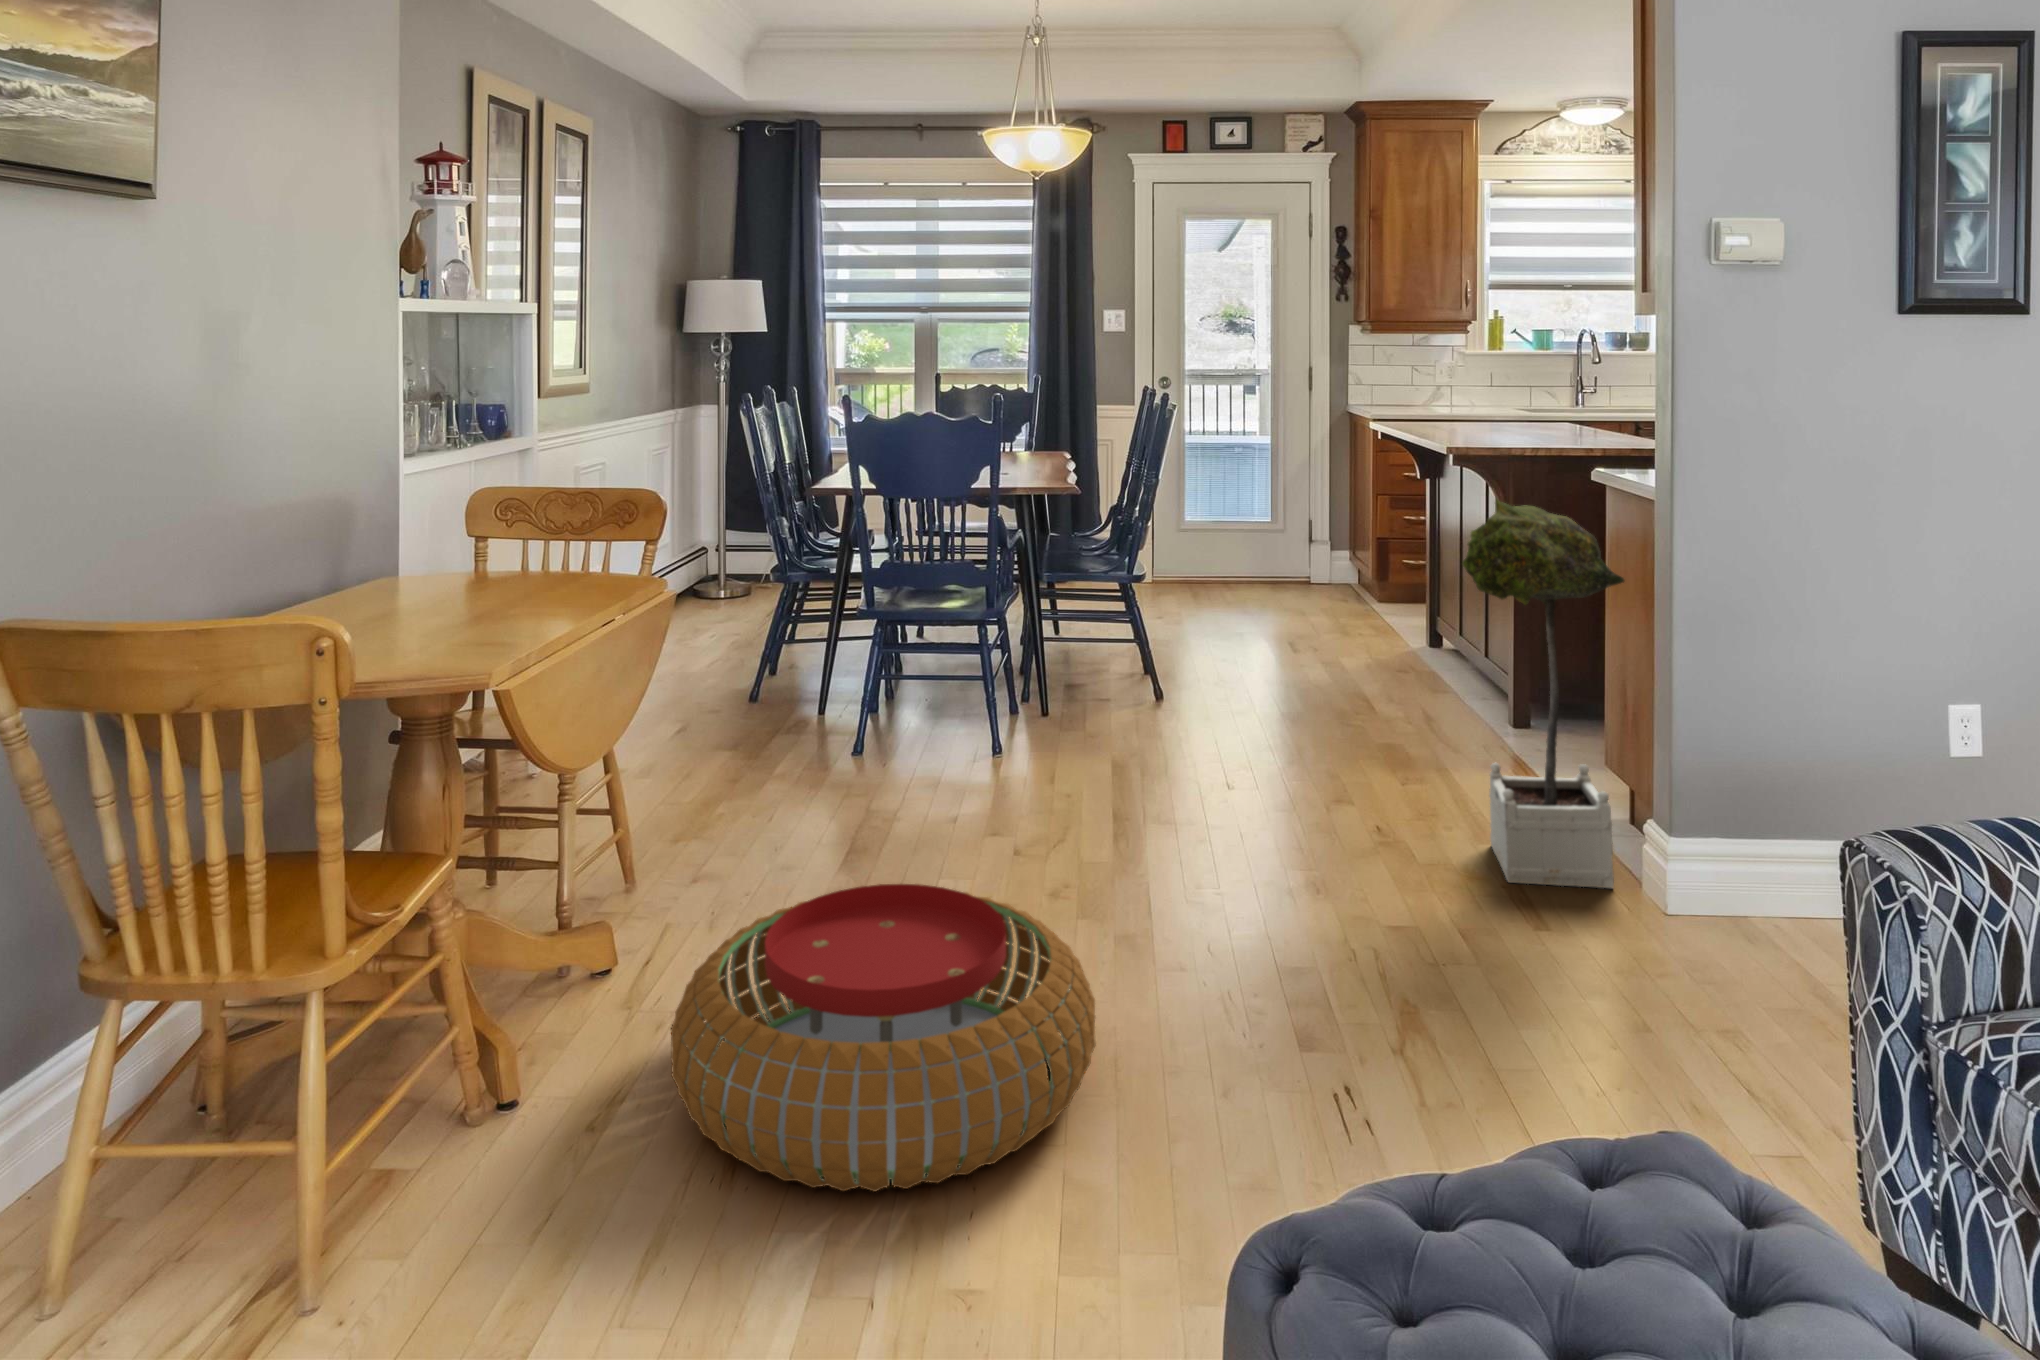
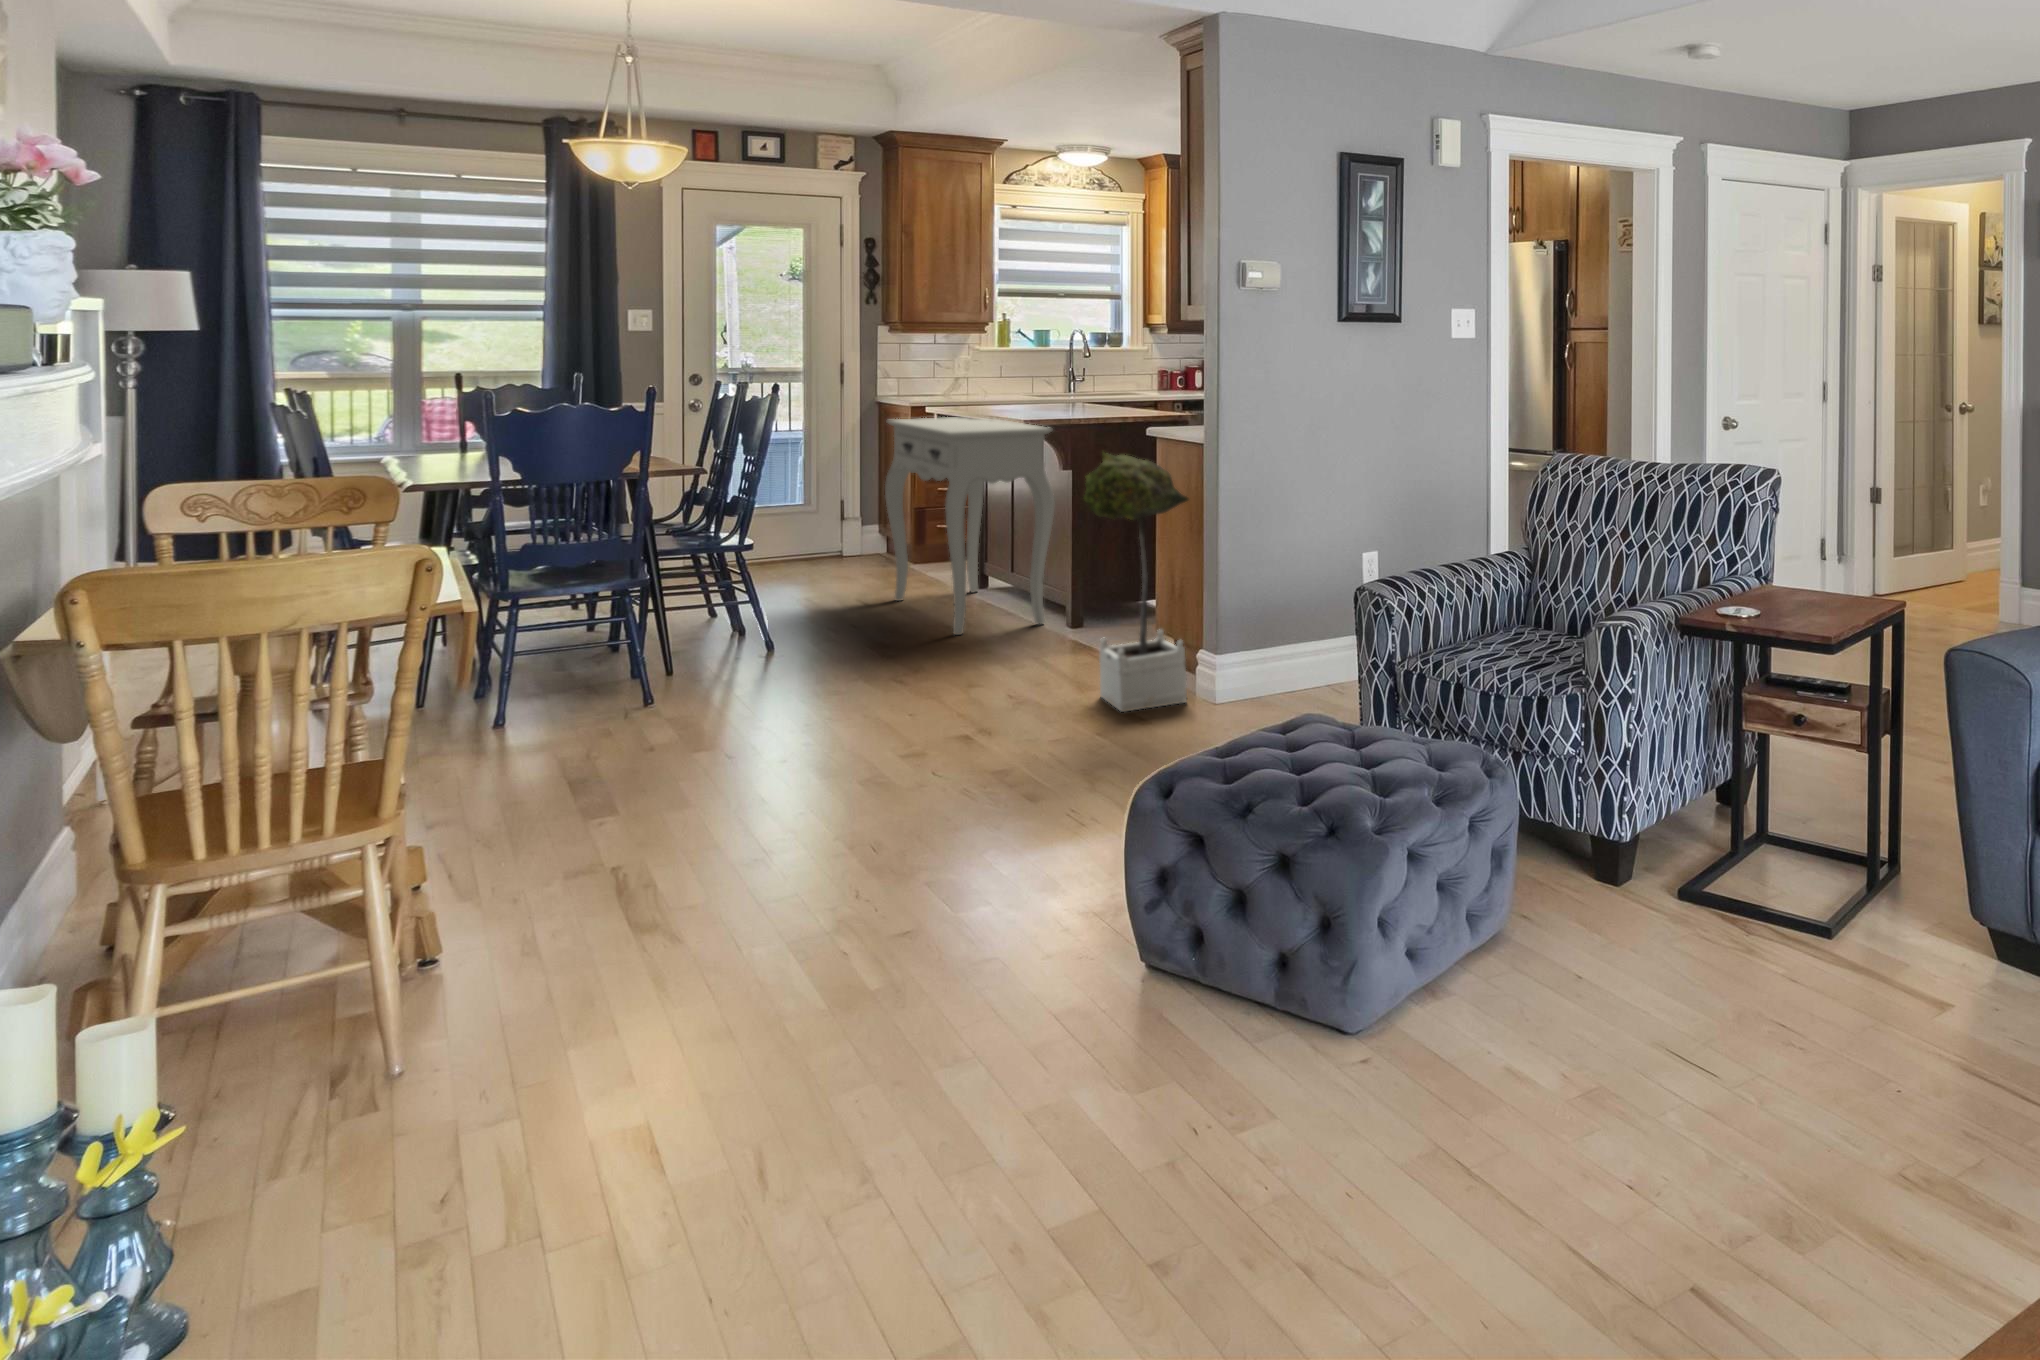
console table: none [1313,431,1488,704] -> present [885,417,1054,635]
pouf: present [671,884,1096,1192] -> none [580,751,924,945]

